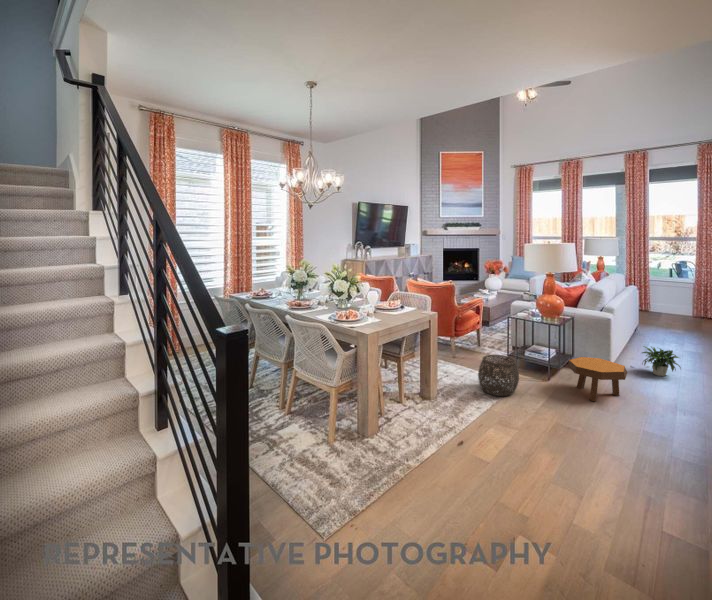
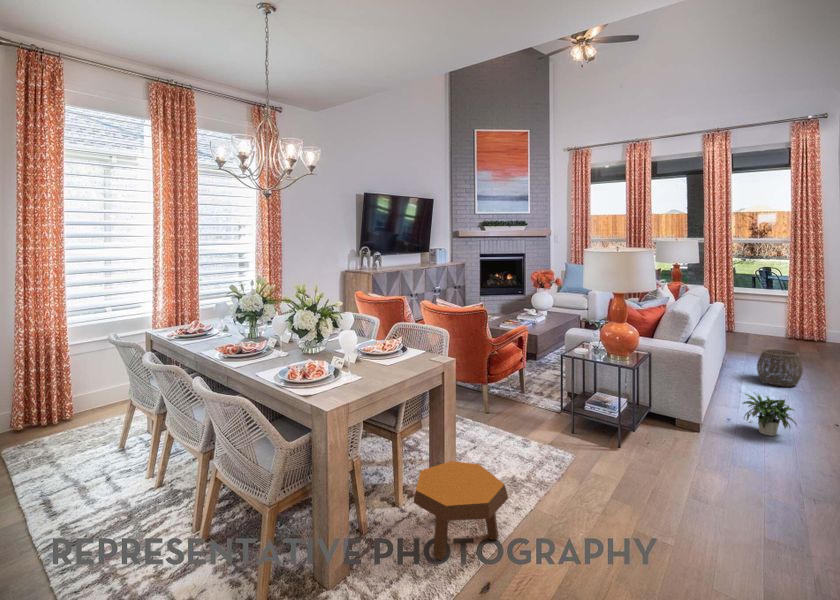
woven basket: present [478,355,519,396] -> present [757,349,803,387]
footstool: present [568,357,627,401] -> present [414,461,508,560]

